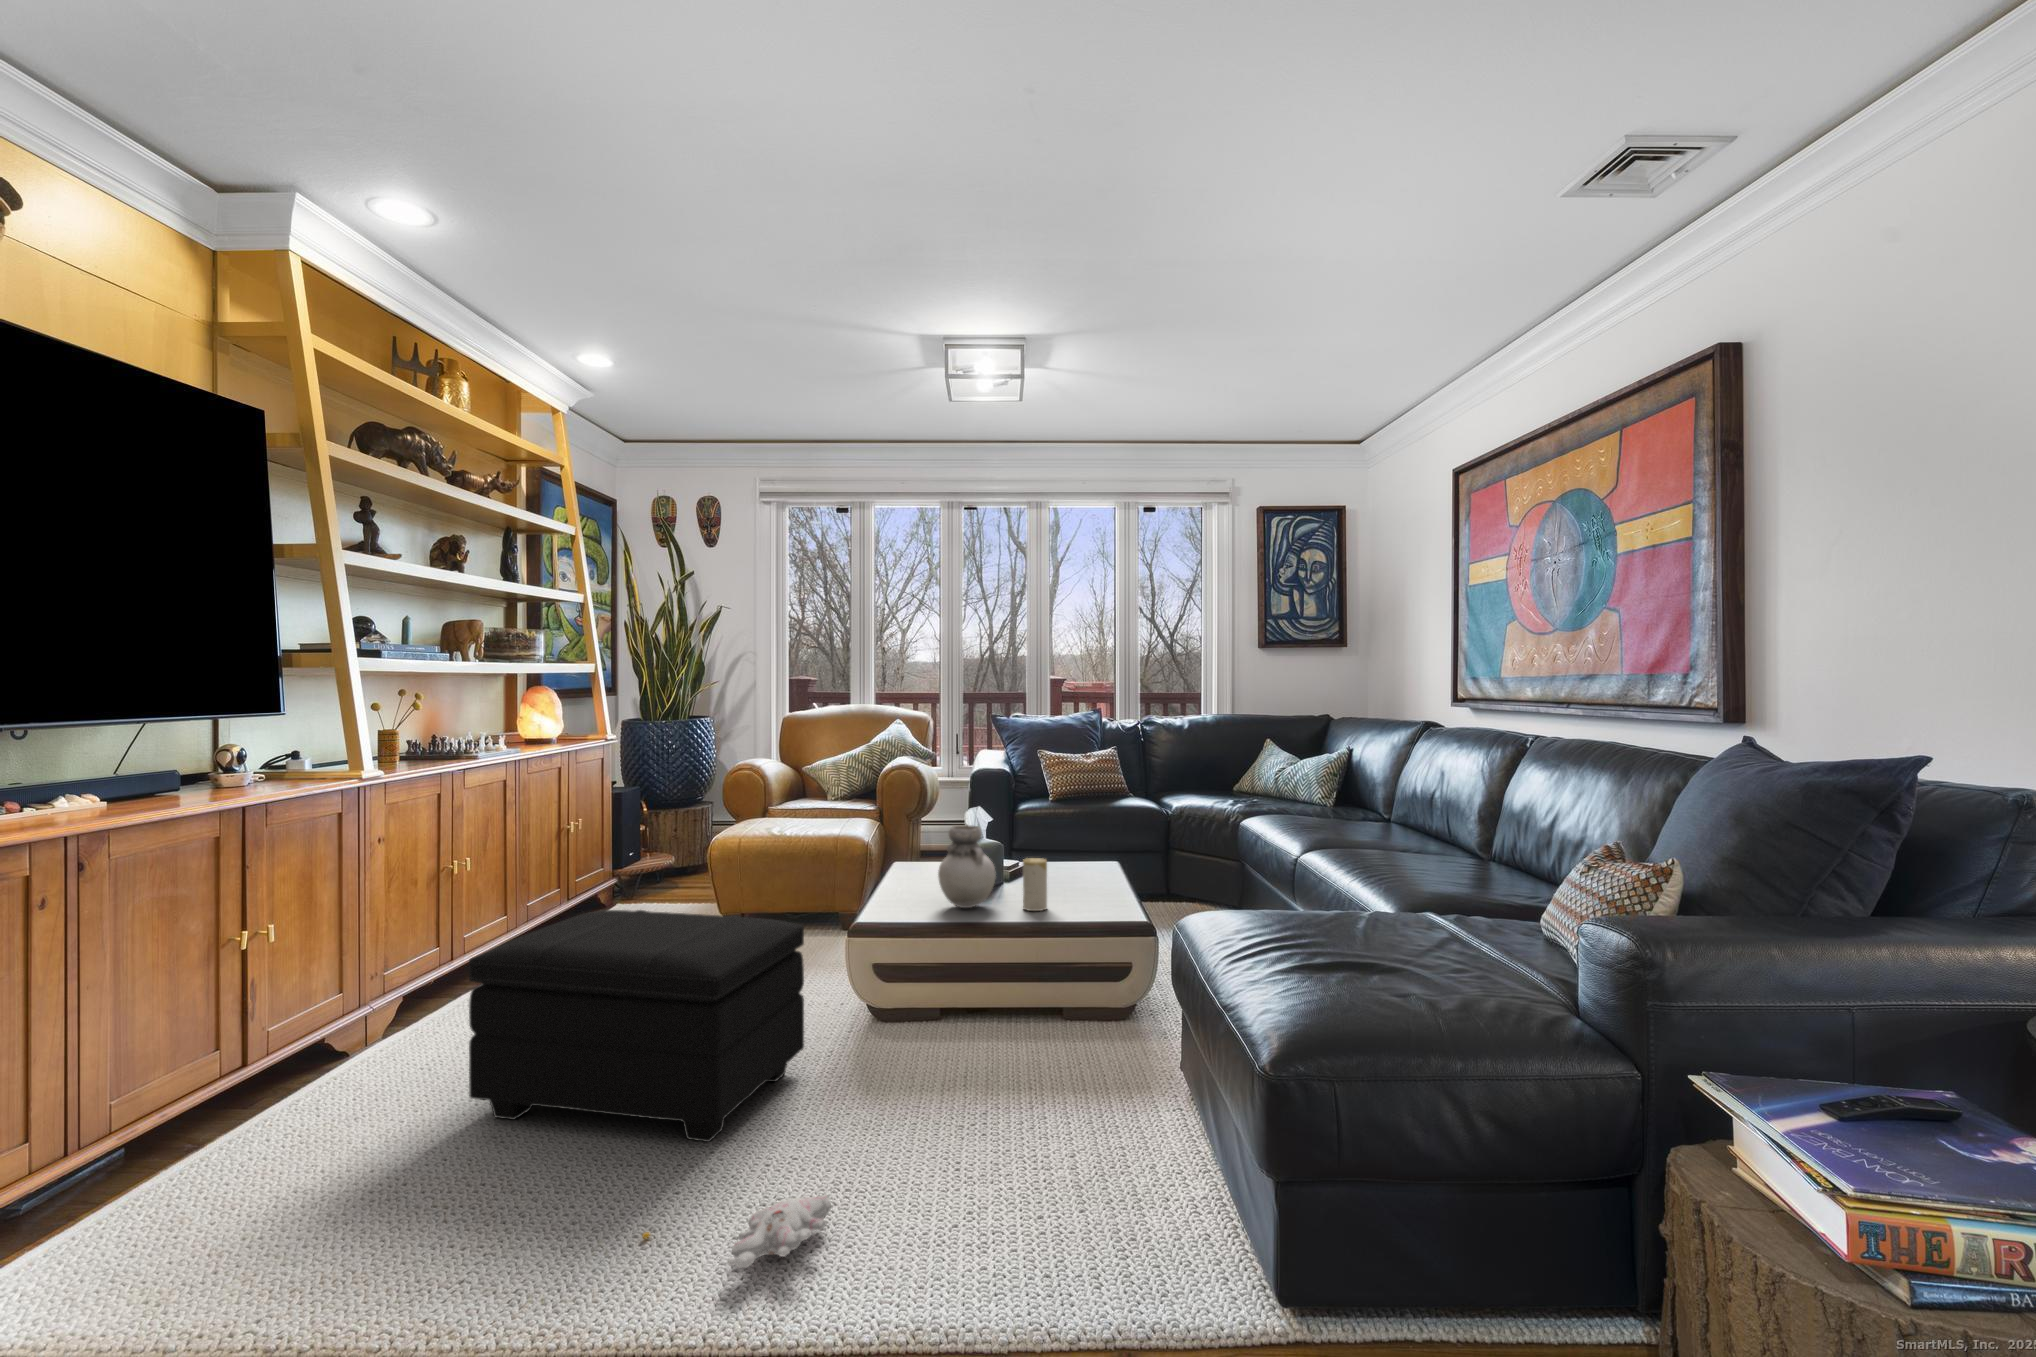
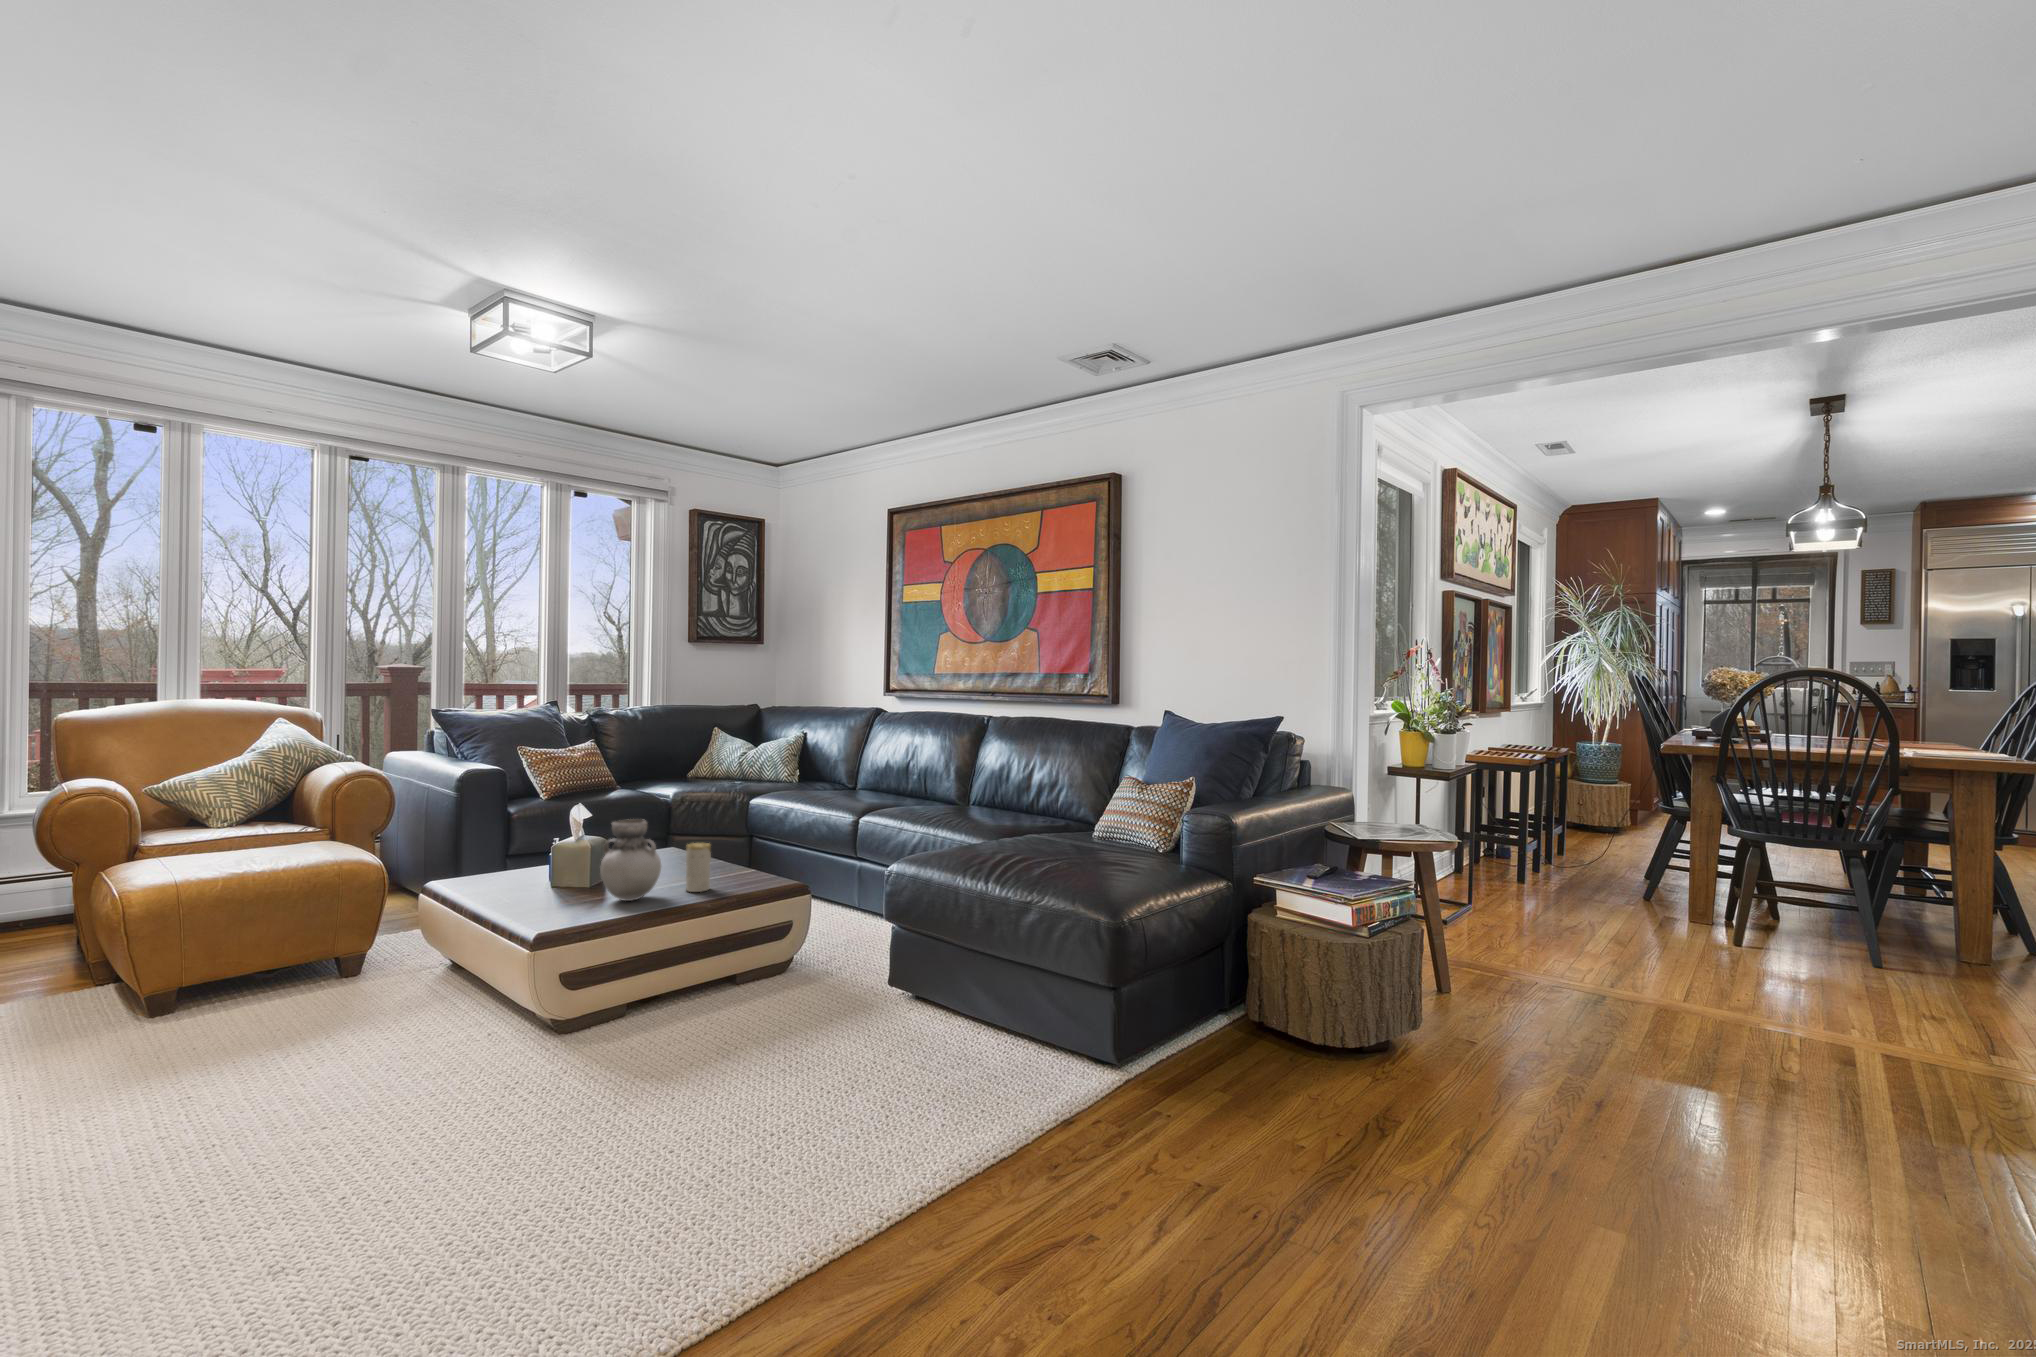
footstool: present [469,910,804,1142] -> none [162,936,573,1257]
plush toy: present [642,1195,831,1268] -> none [622,1137,809,1240]

